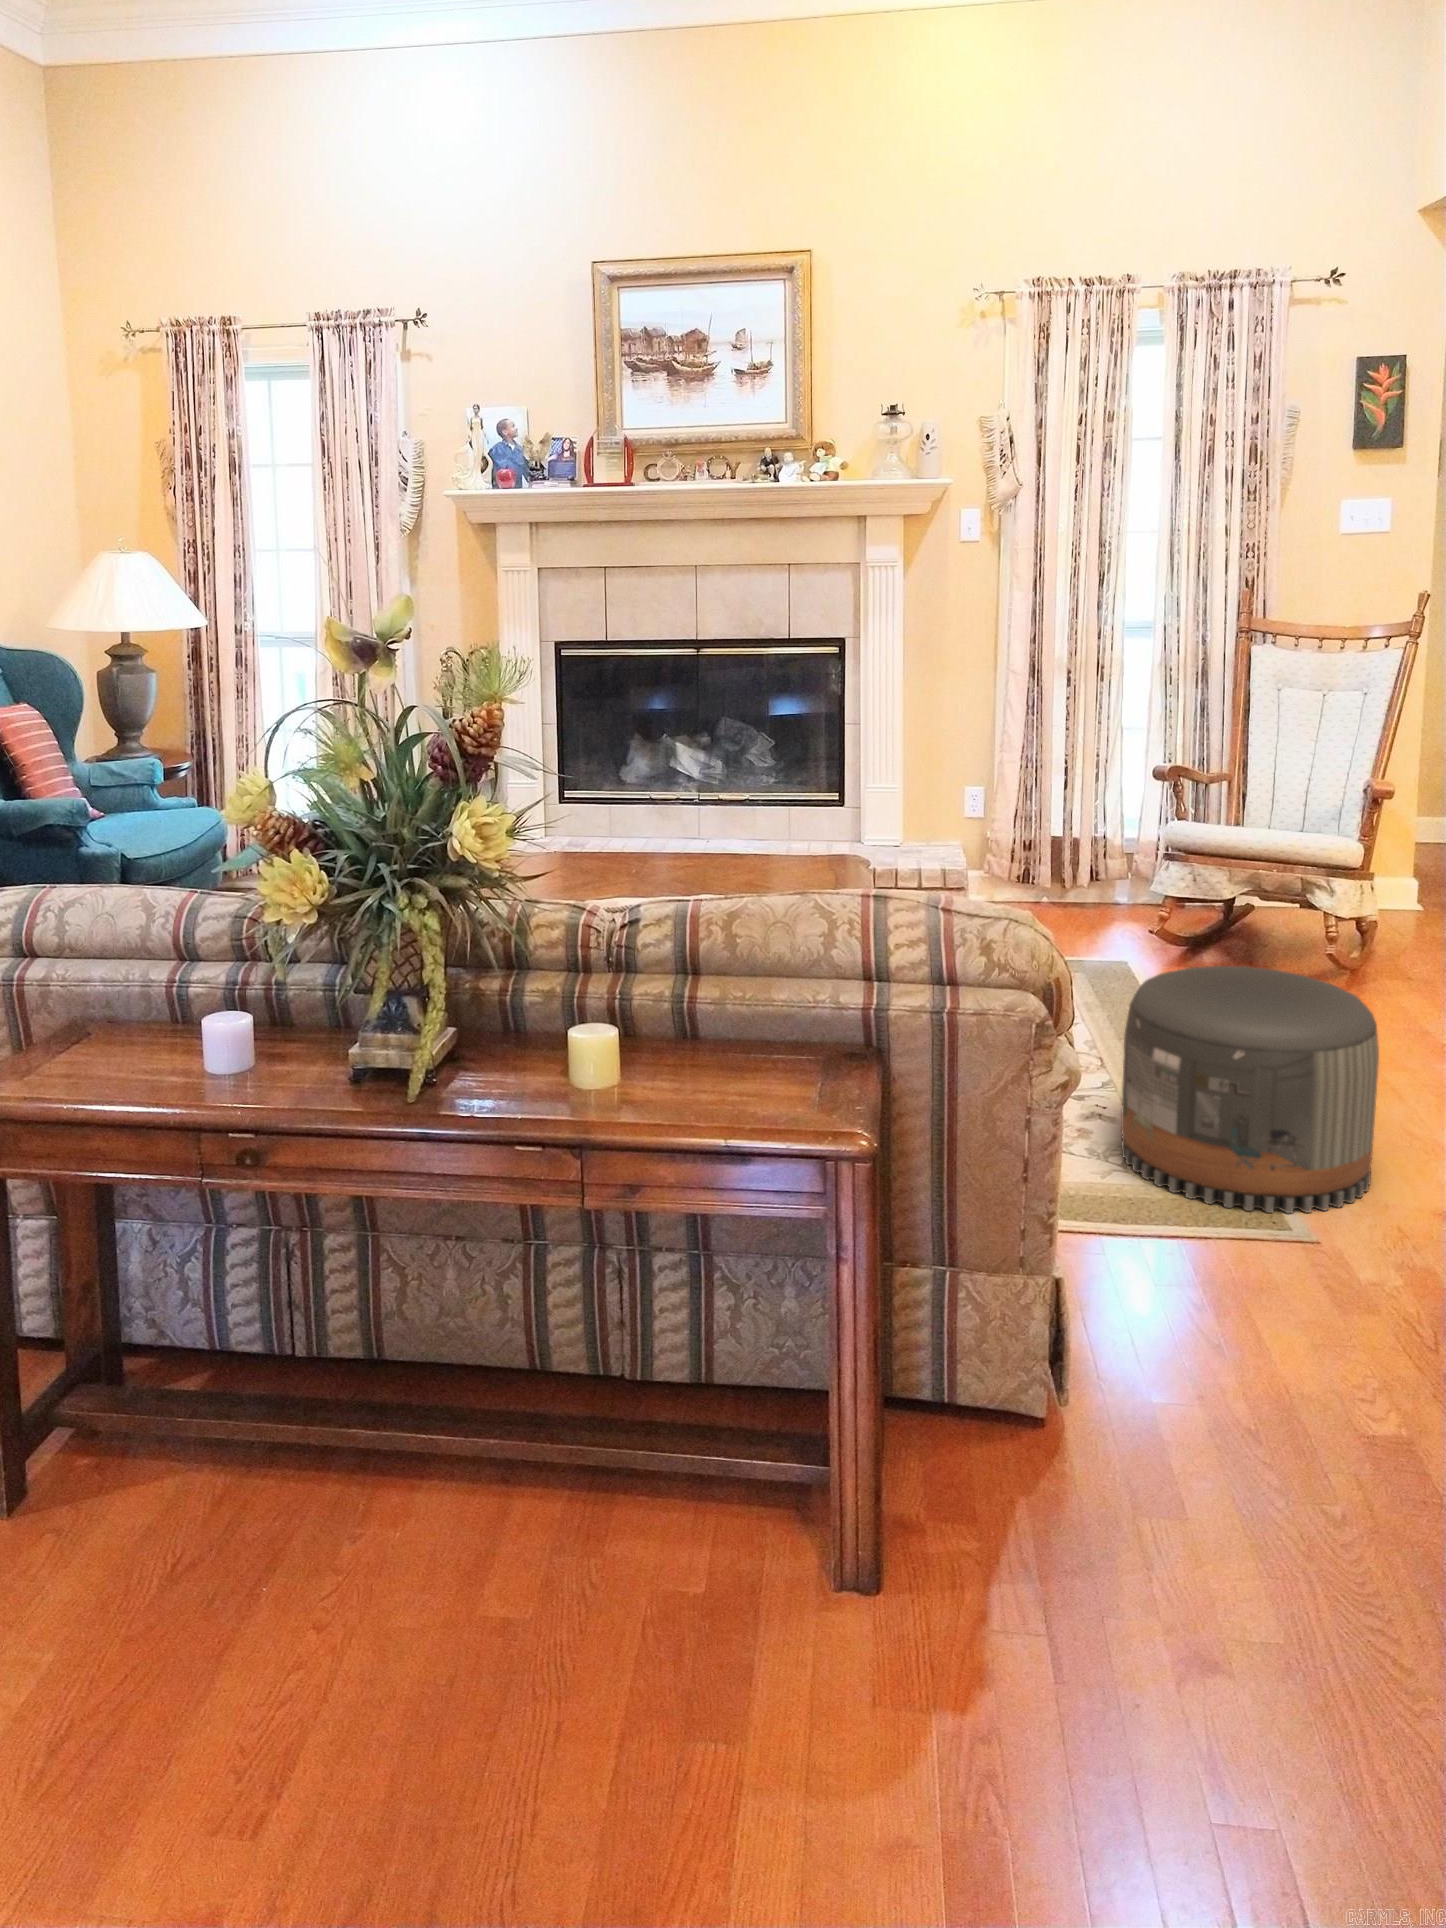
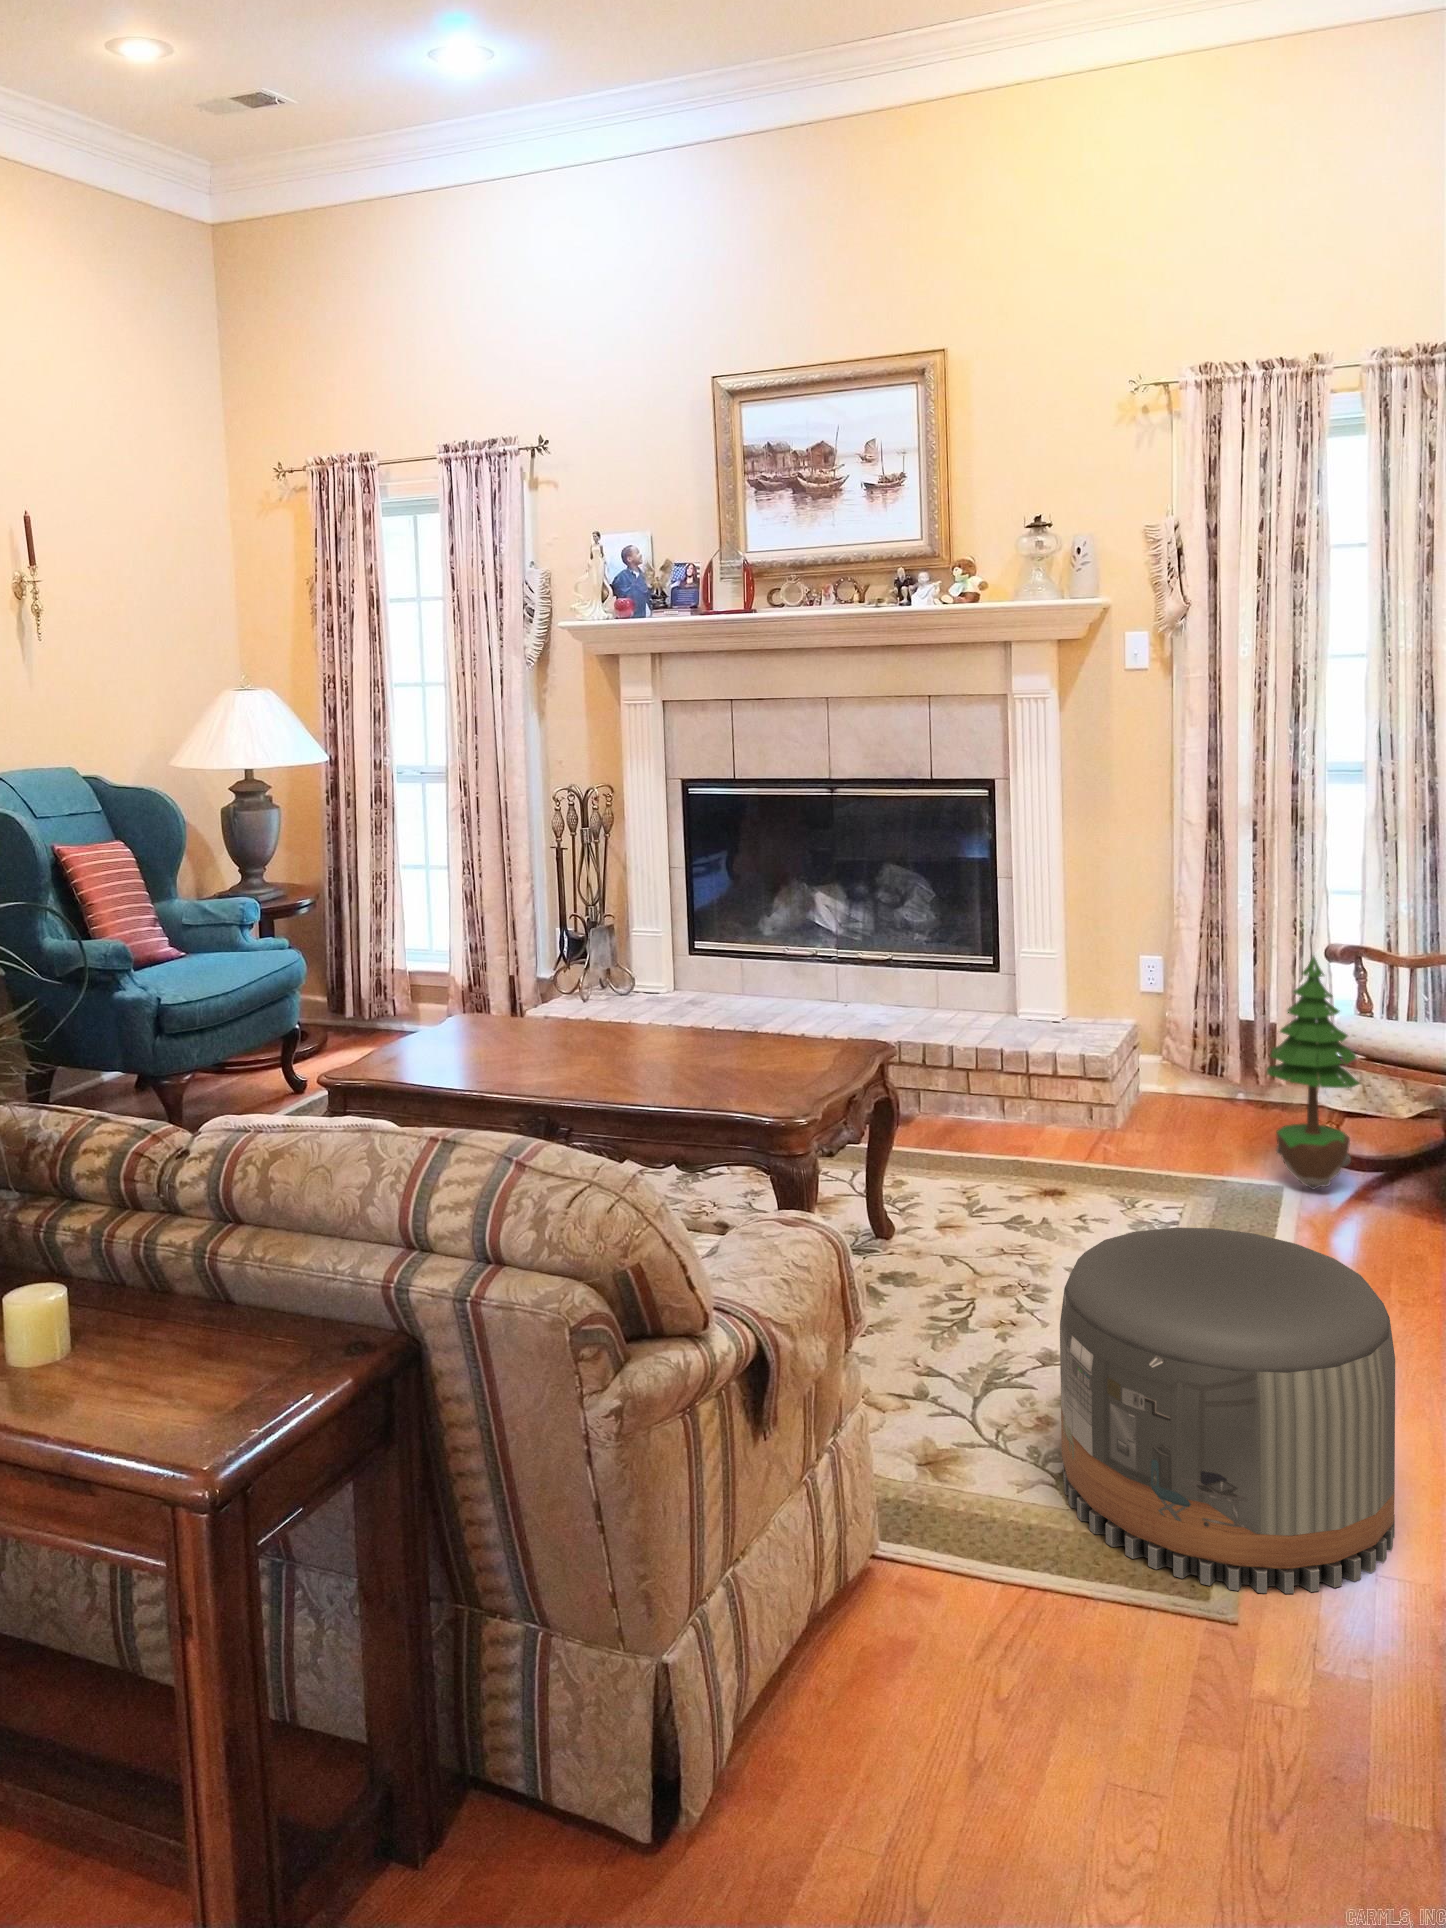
potted tree: none [1119,771,1192,960] -> present [1267,956,1359,1189]

